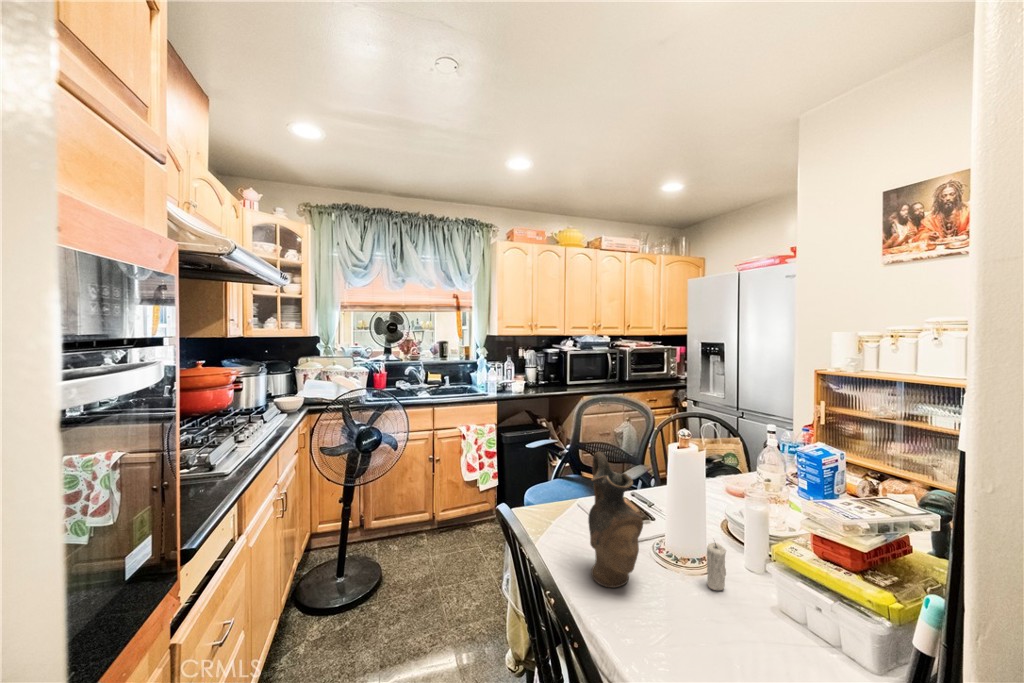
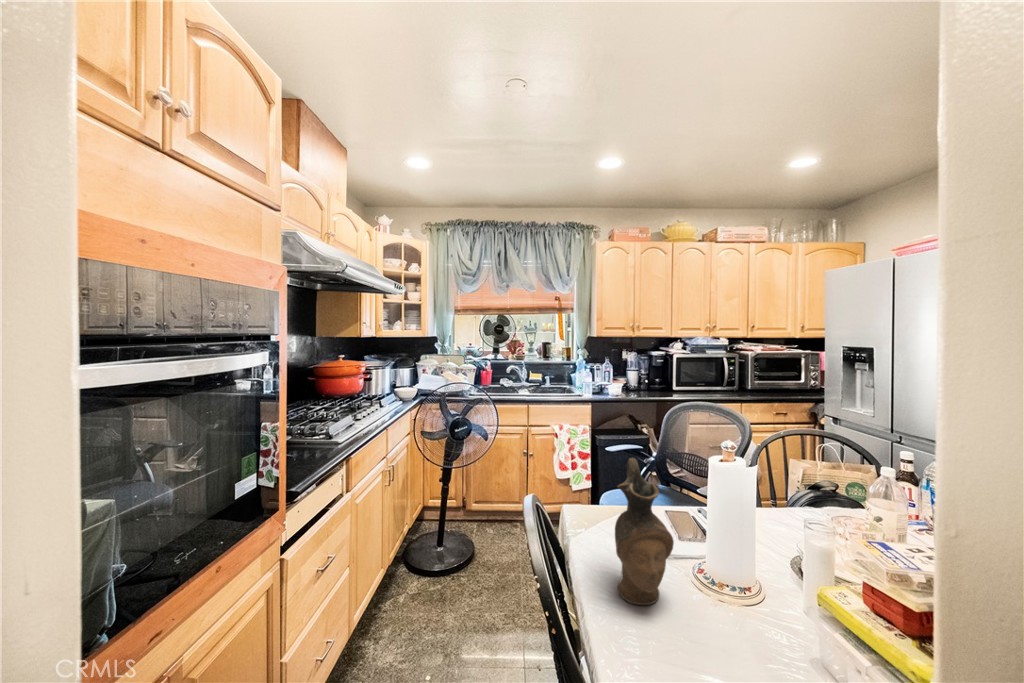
candle: present [707,543,726,590] -> none [753,572,778,638]

